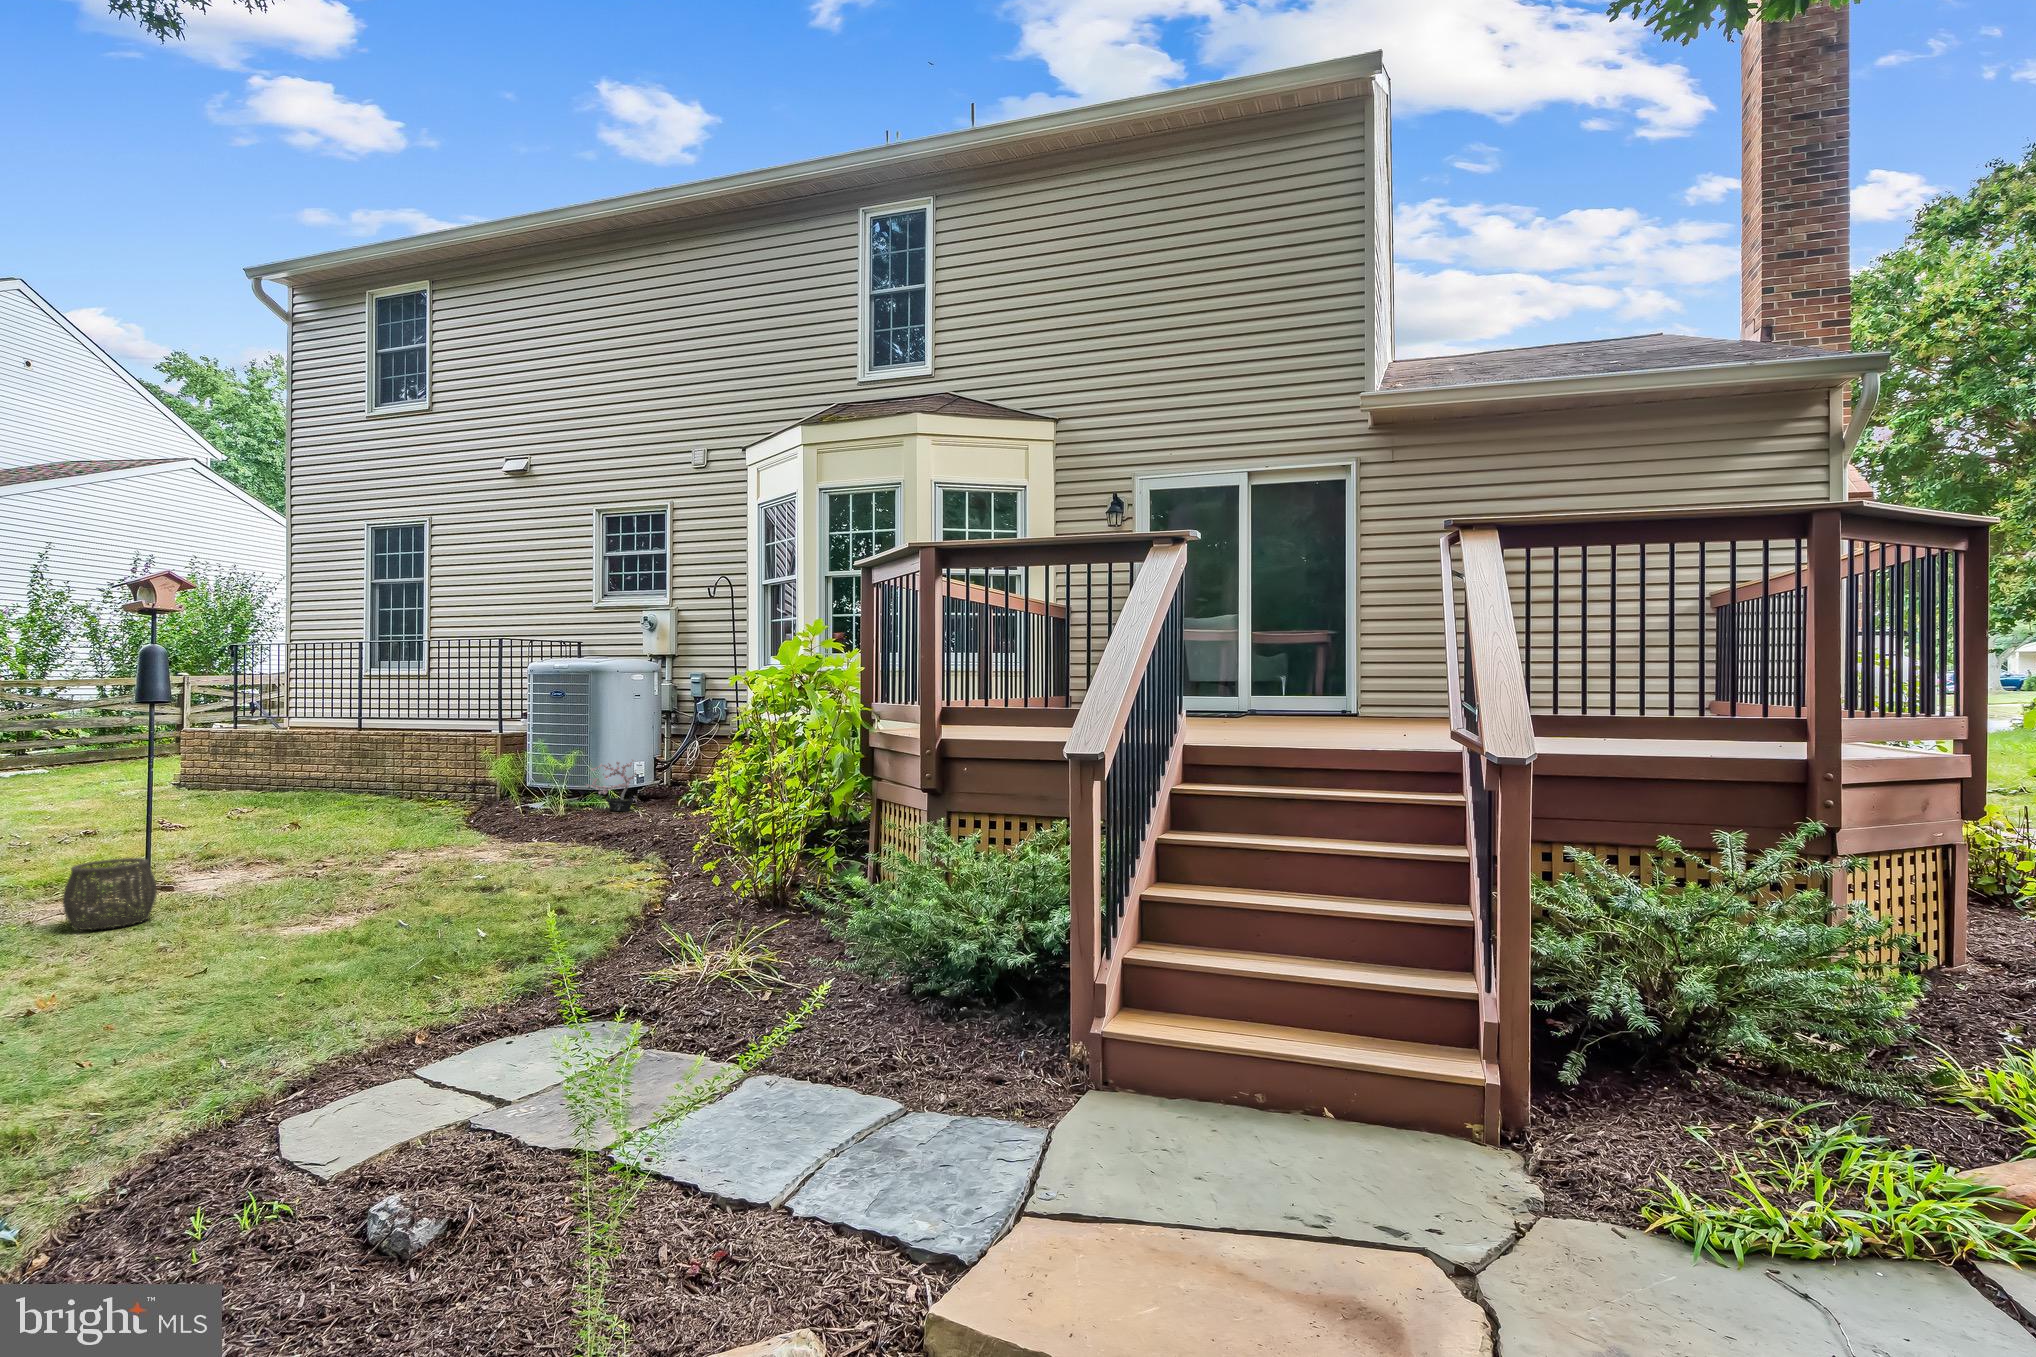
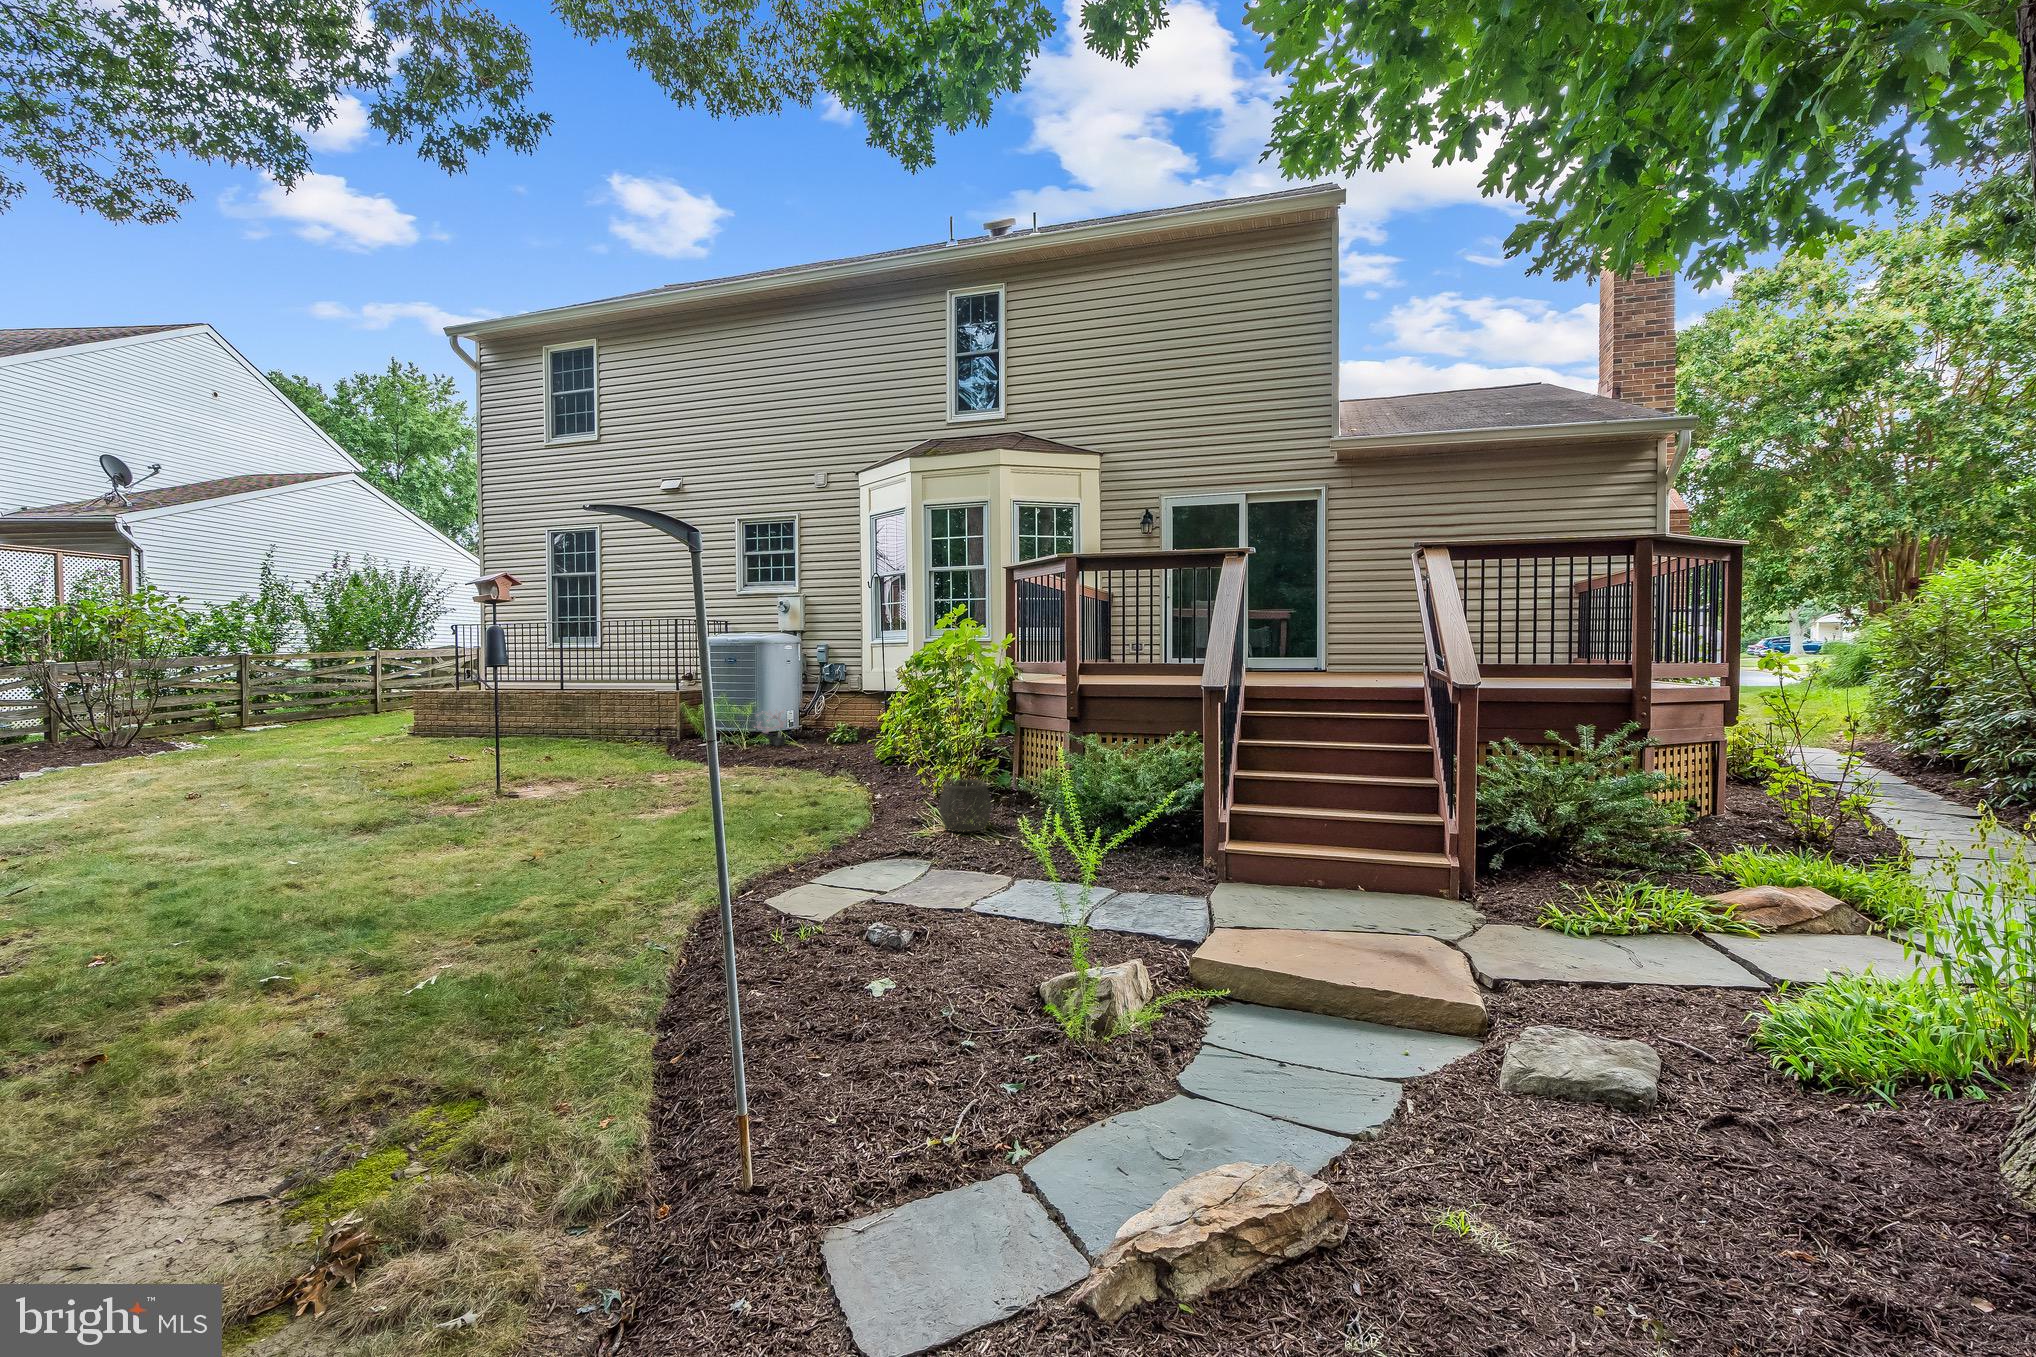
woven basket: present [63,858,157,930] -> present [939,780,992,832]

